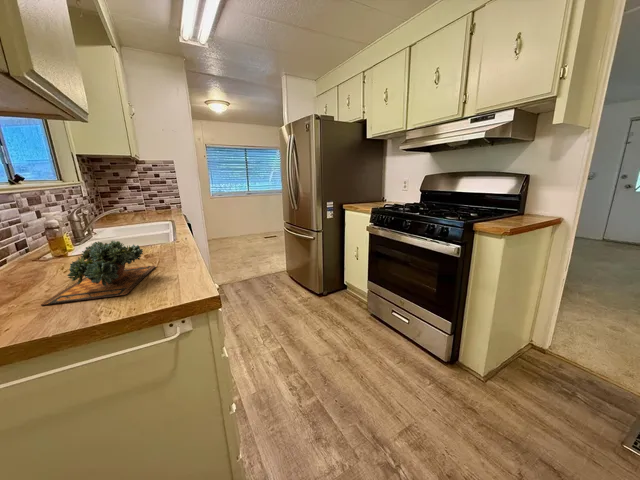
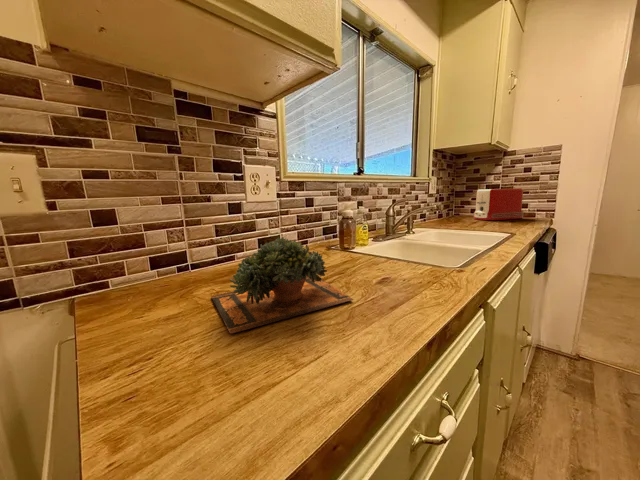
toaster: none [126,189,164,215] -> present [474,188,523,220]

